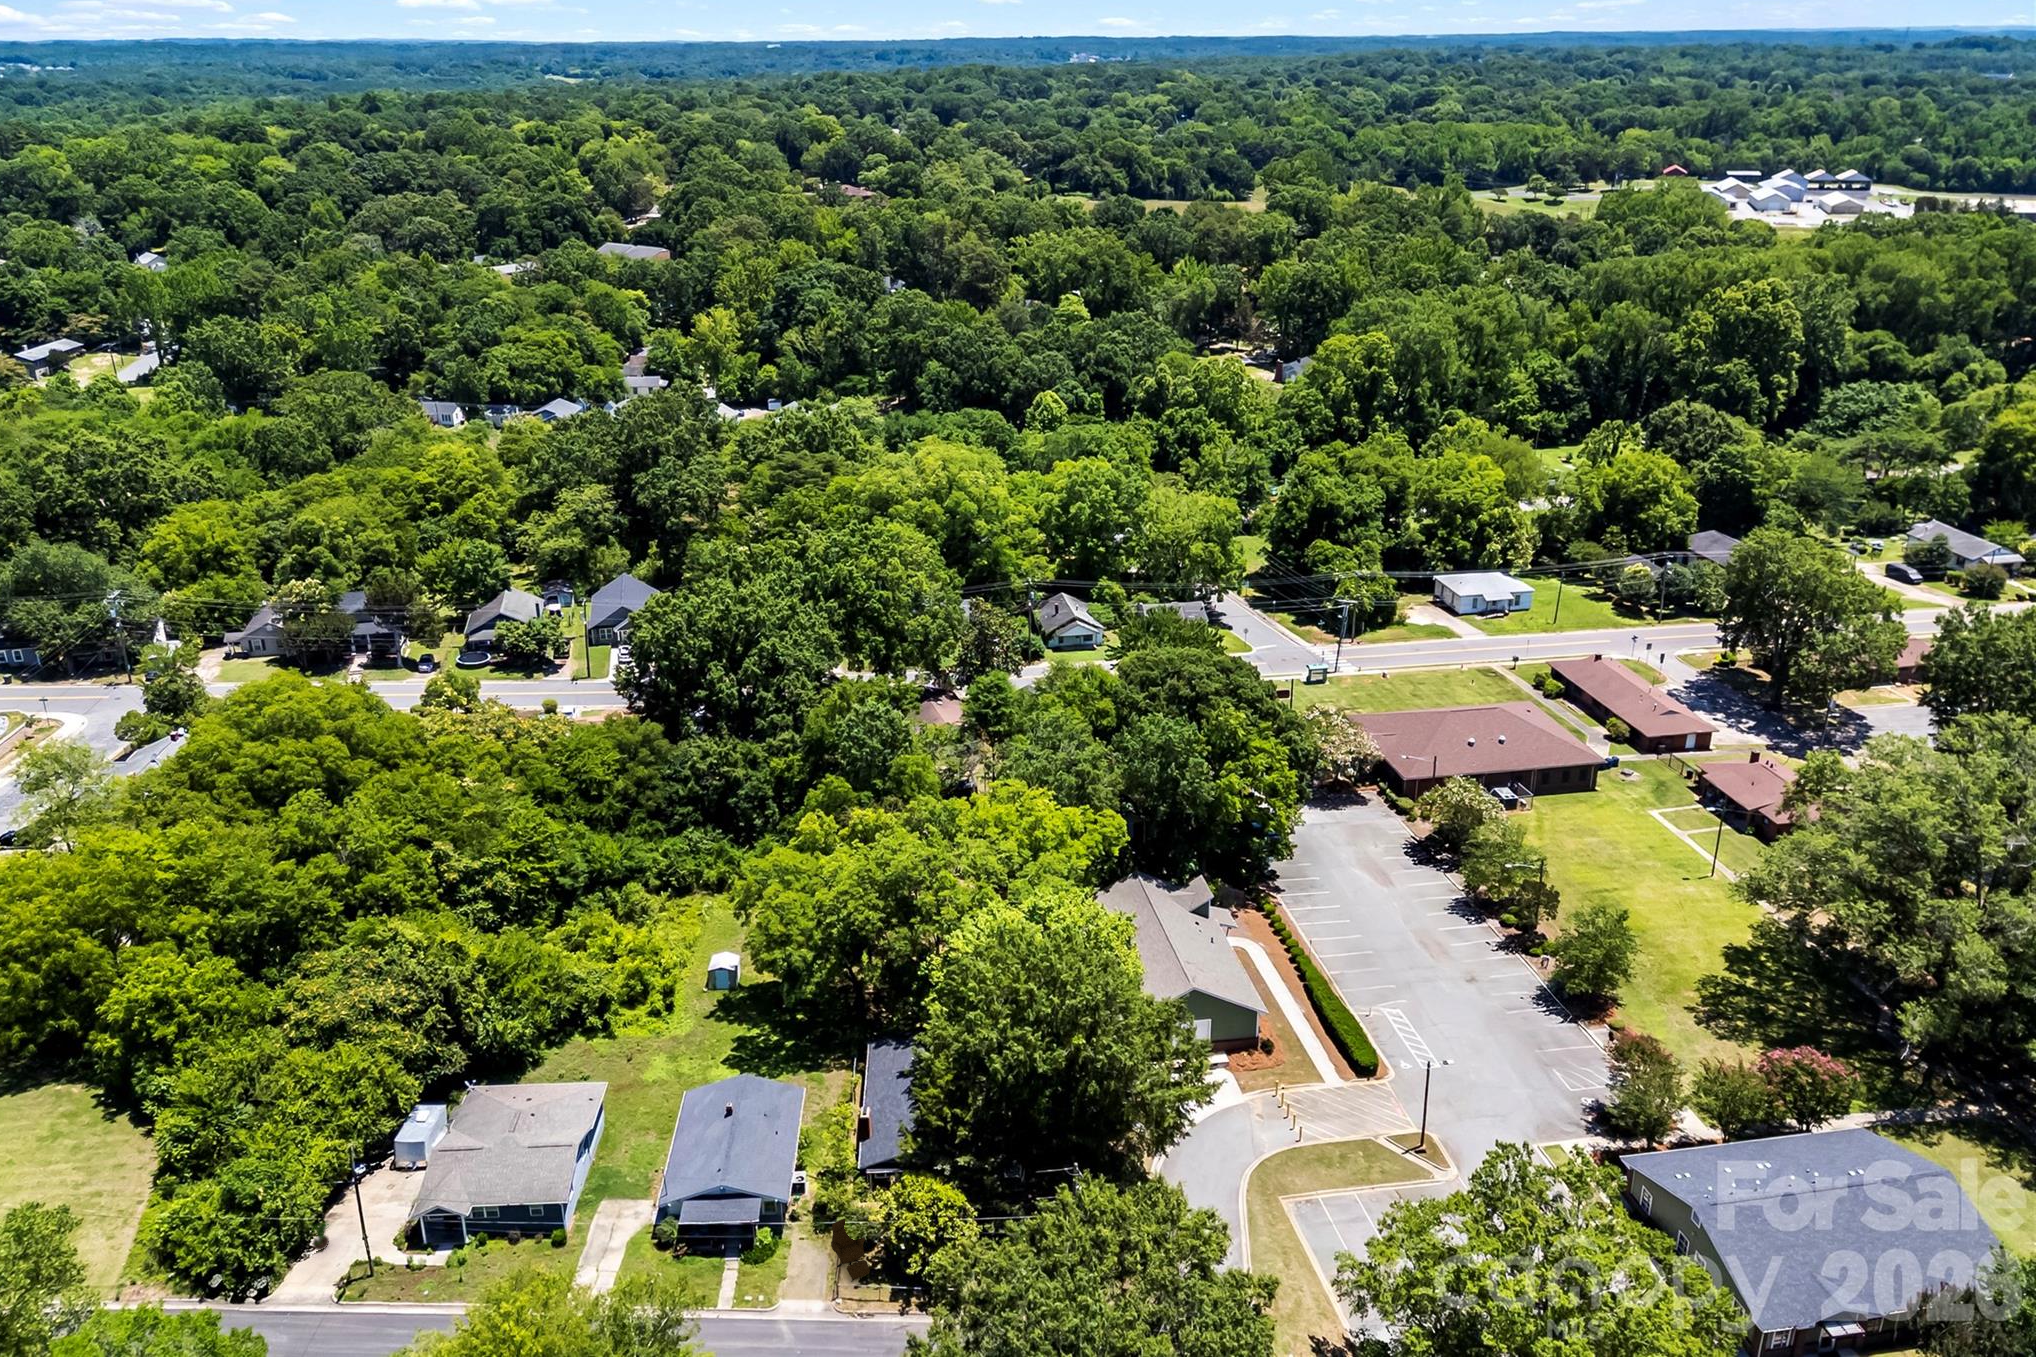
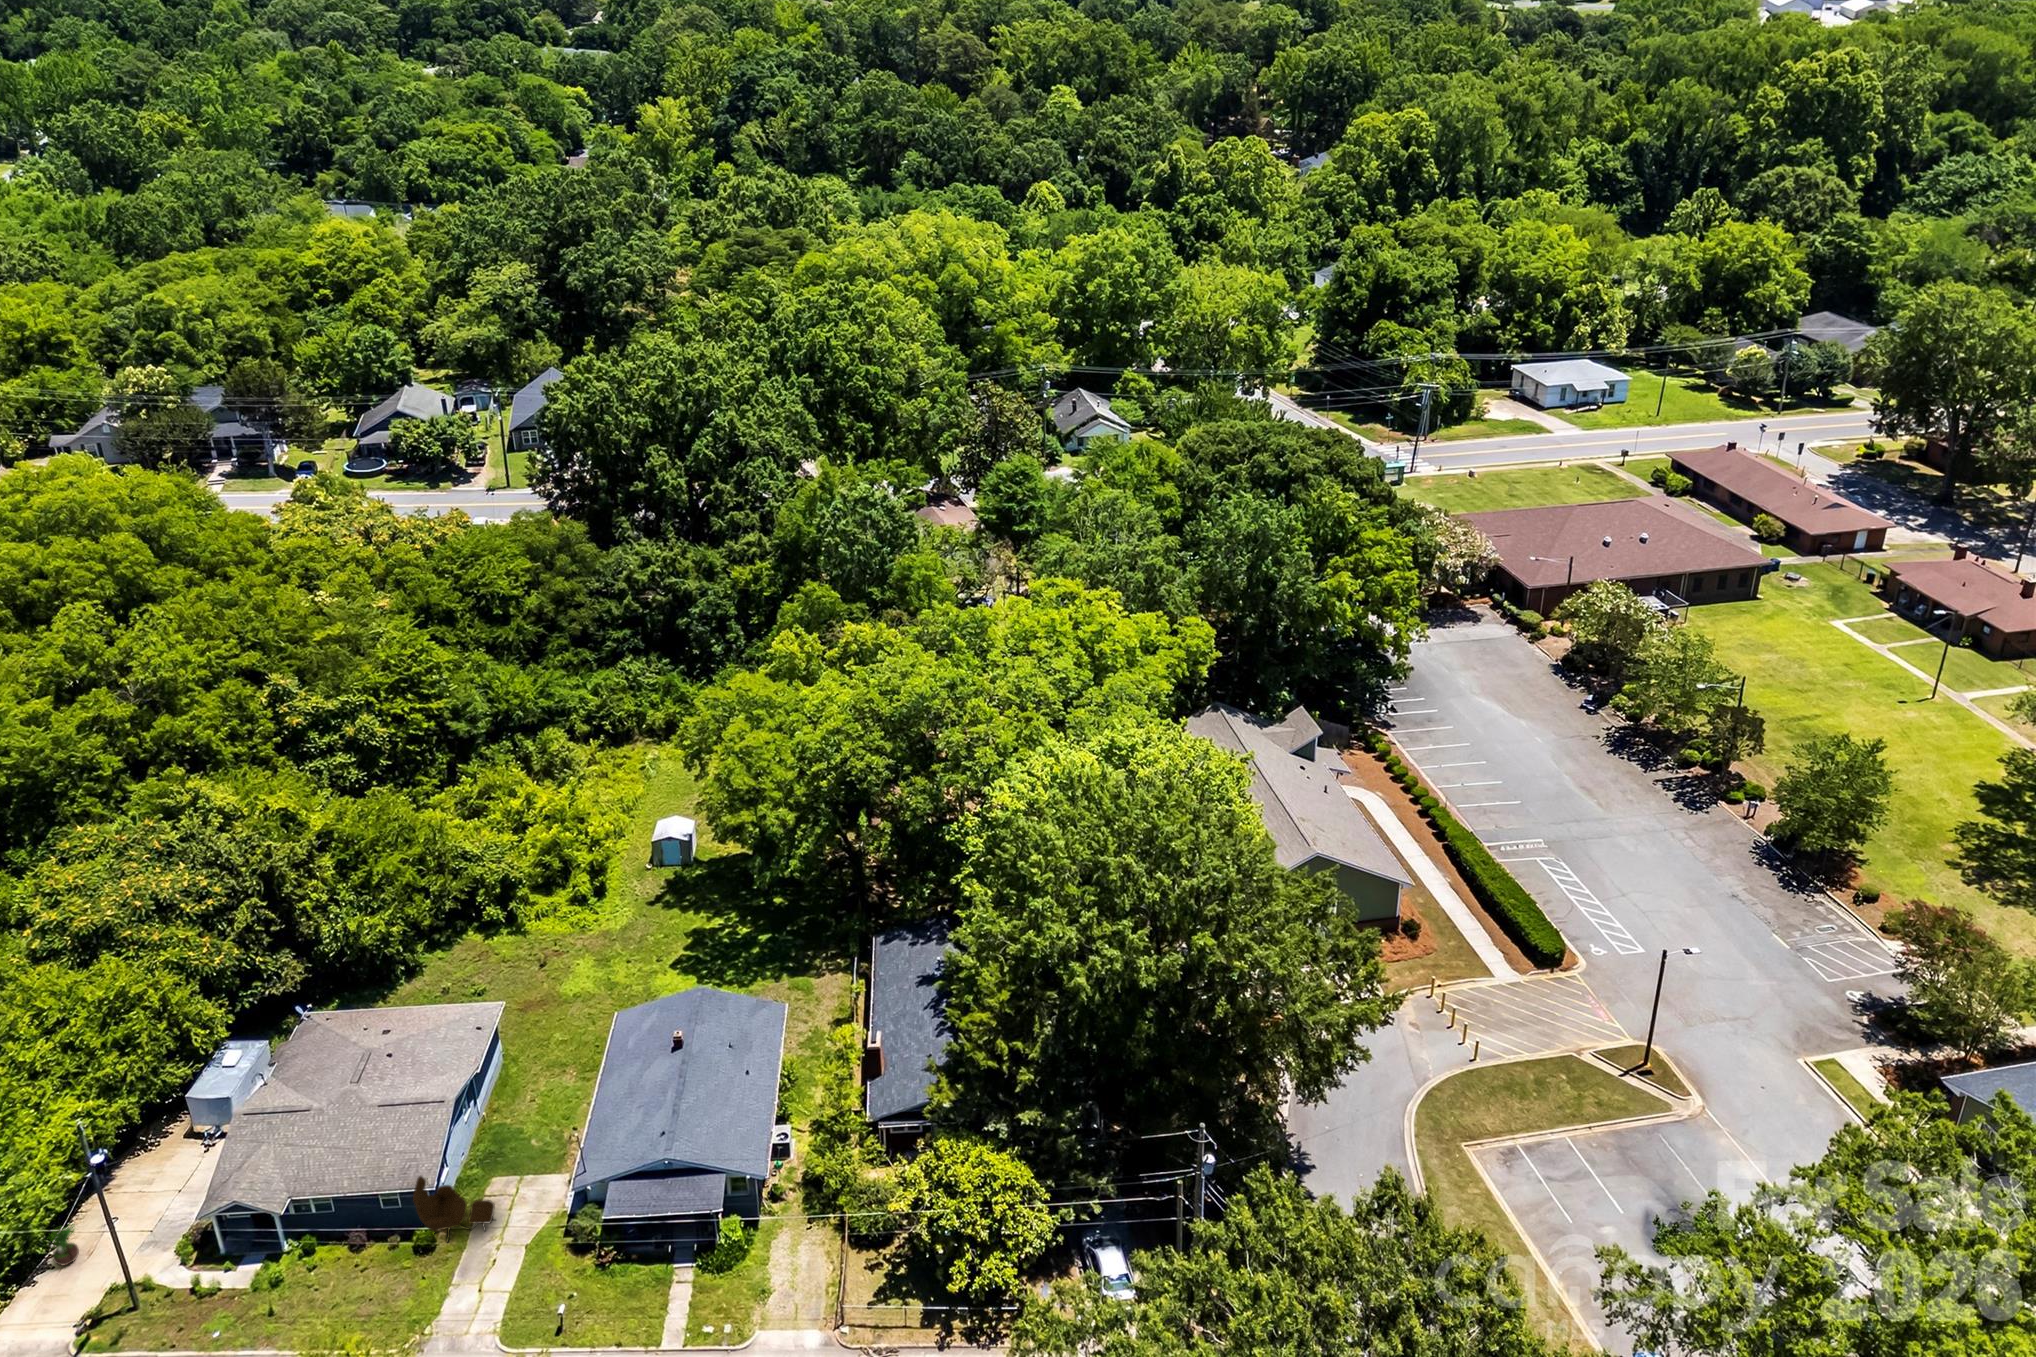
lounge chair: present [831,1219,870,1282] -> present [413,1176,495,1242]

